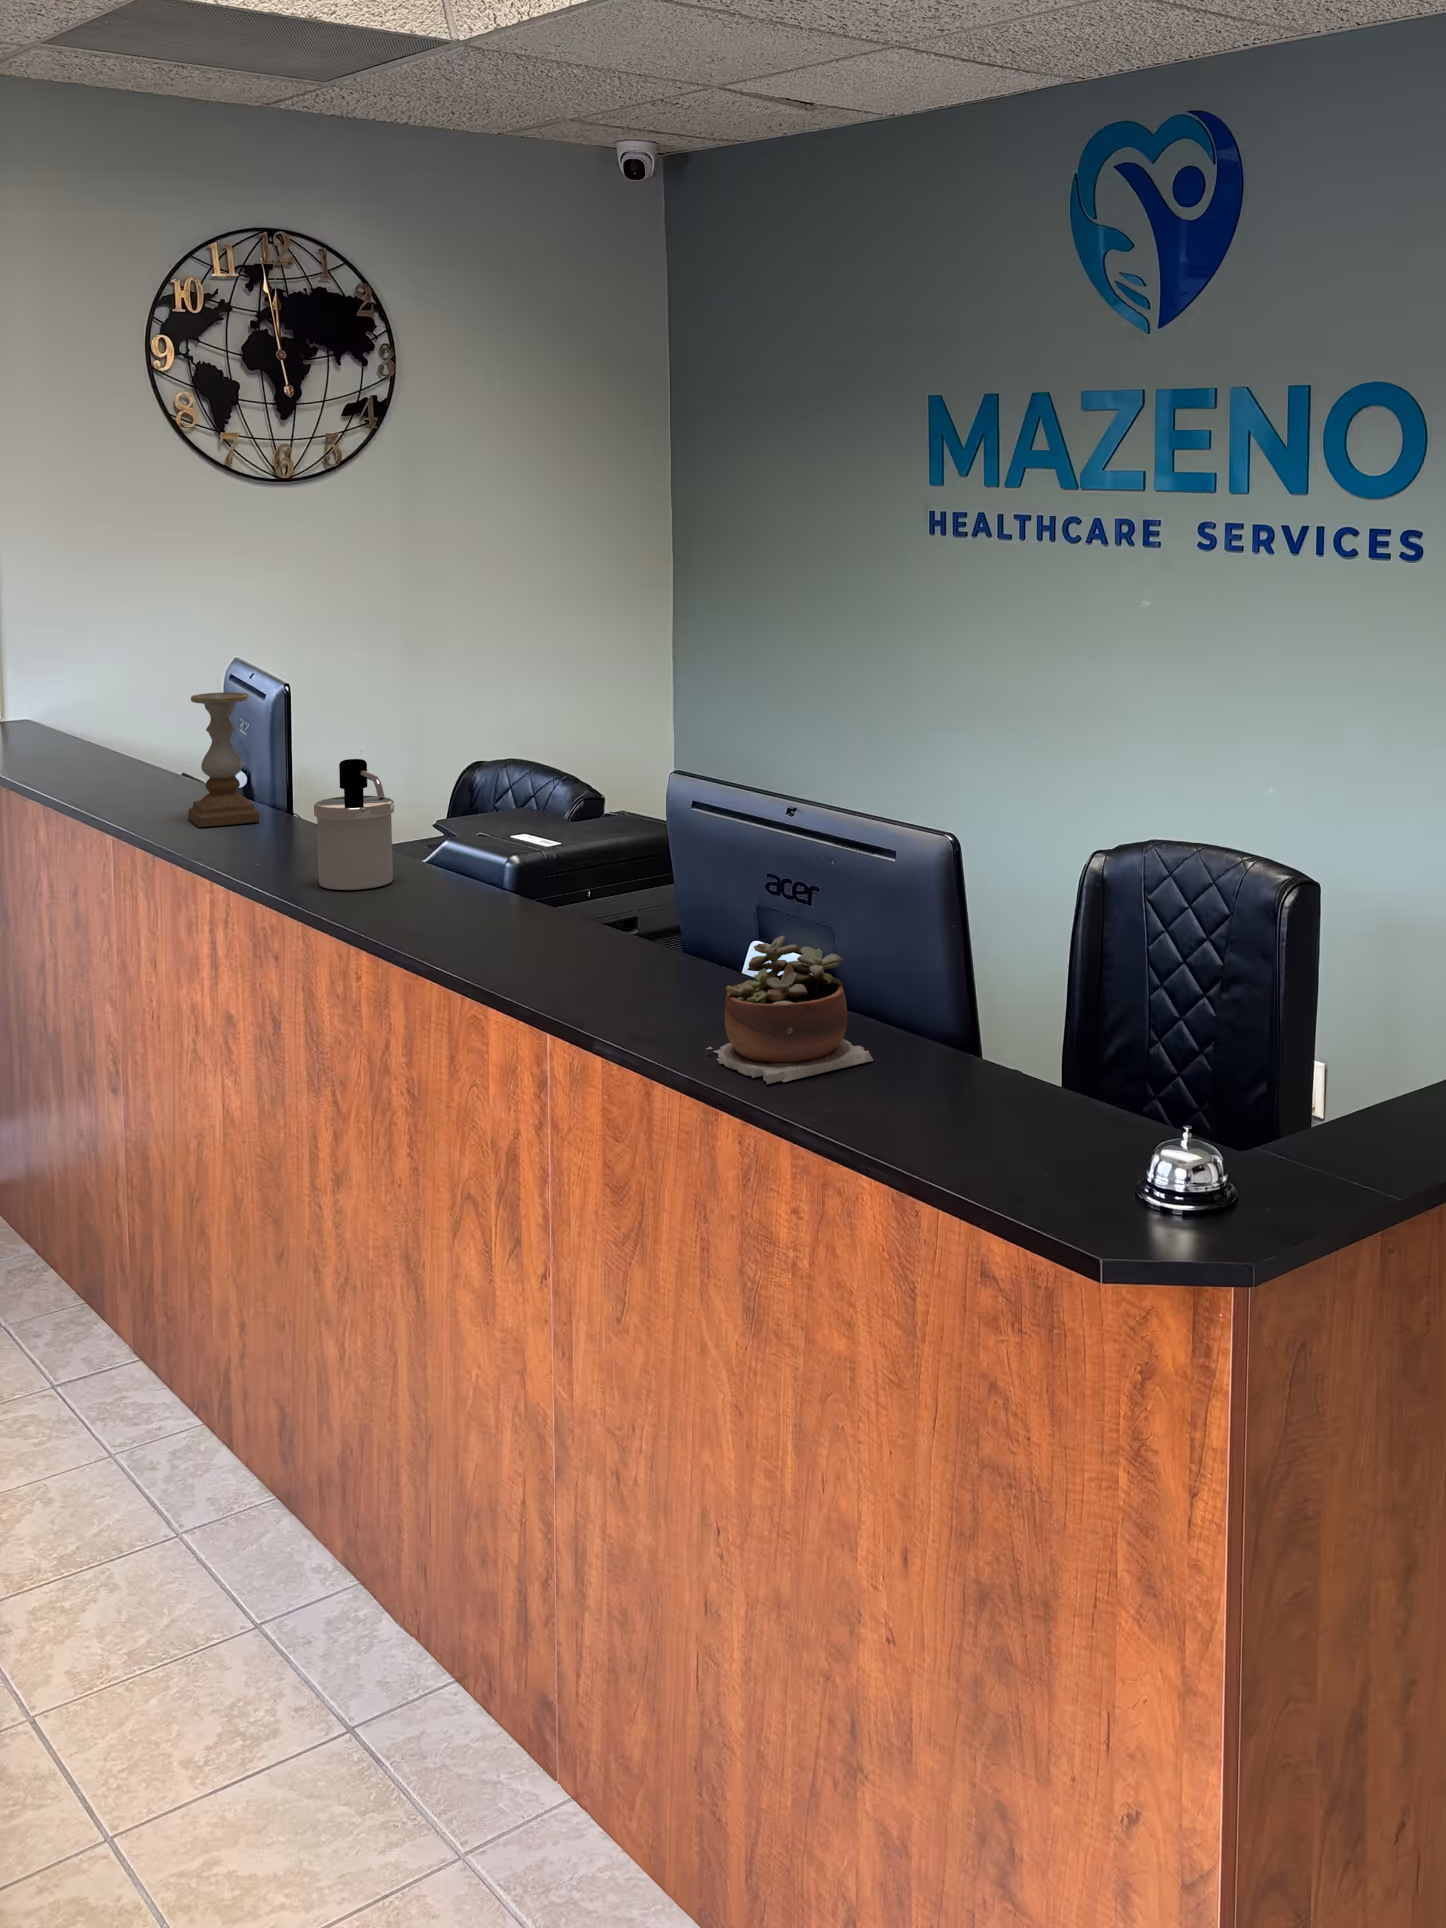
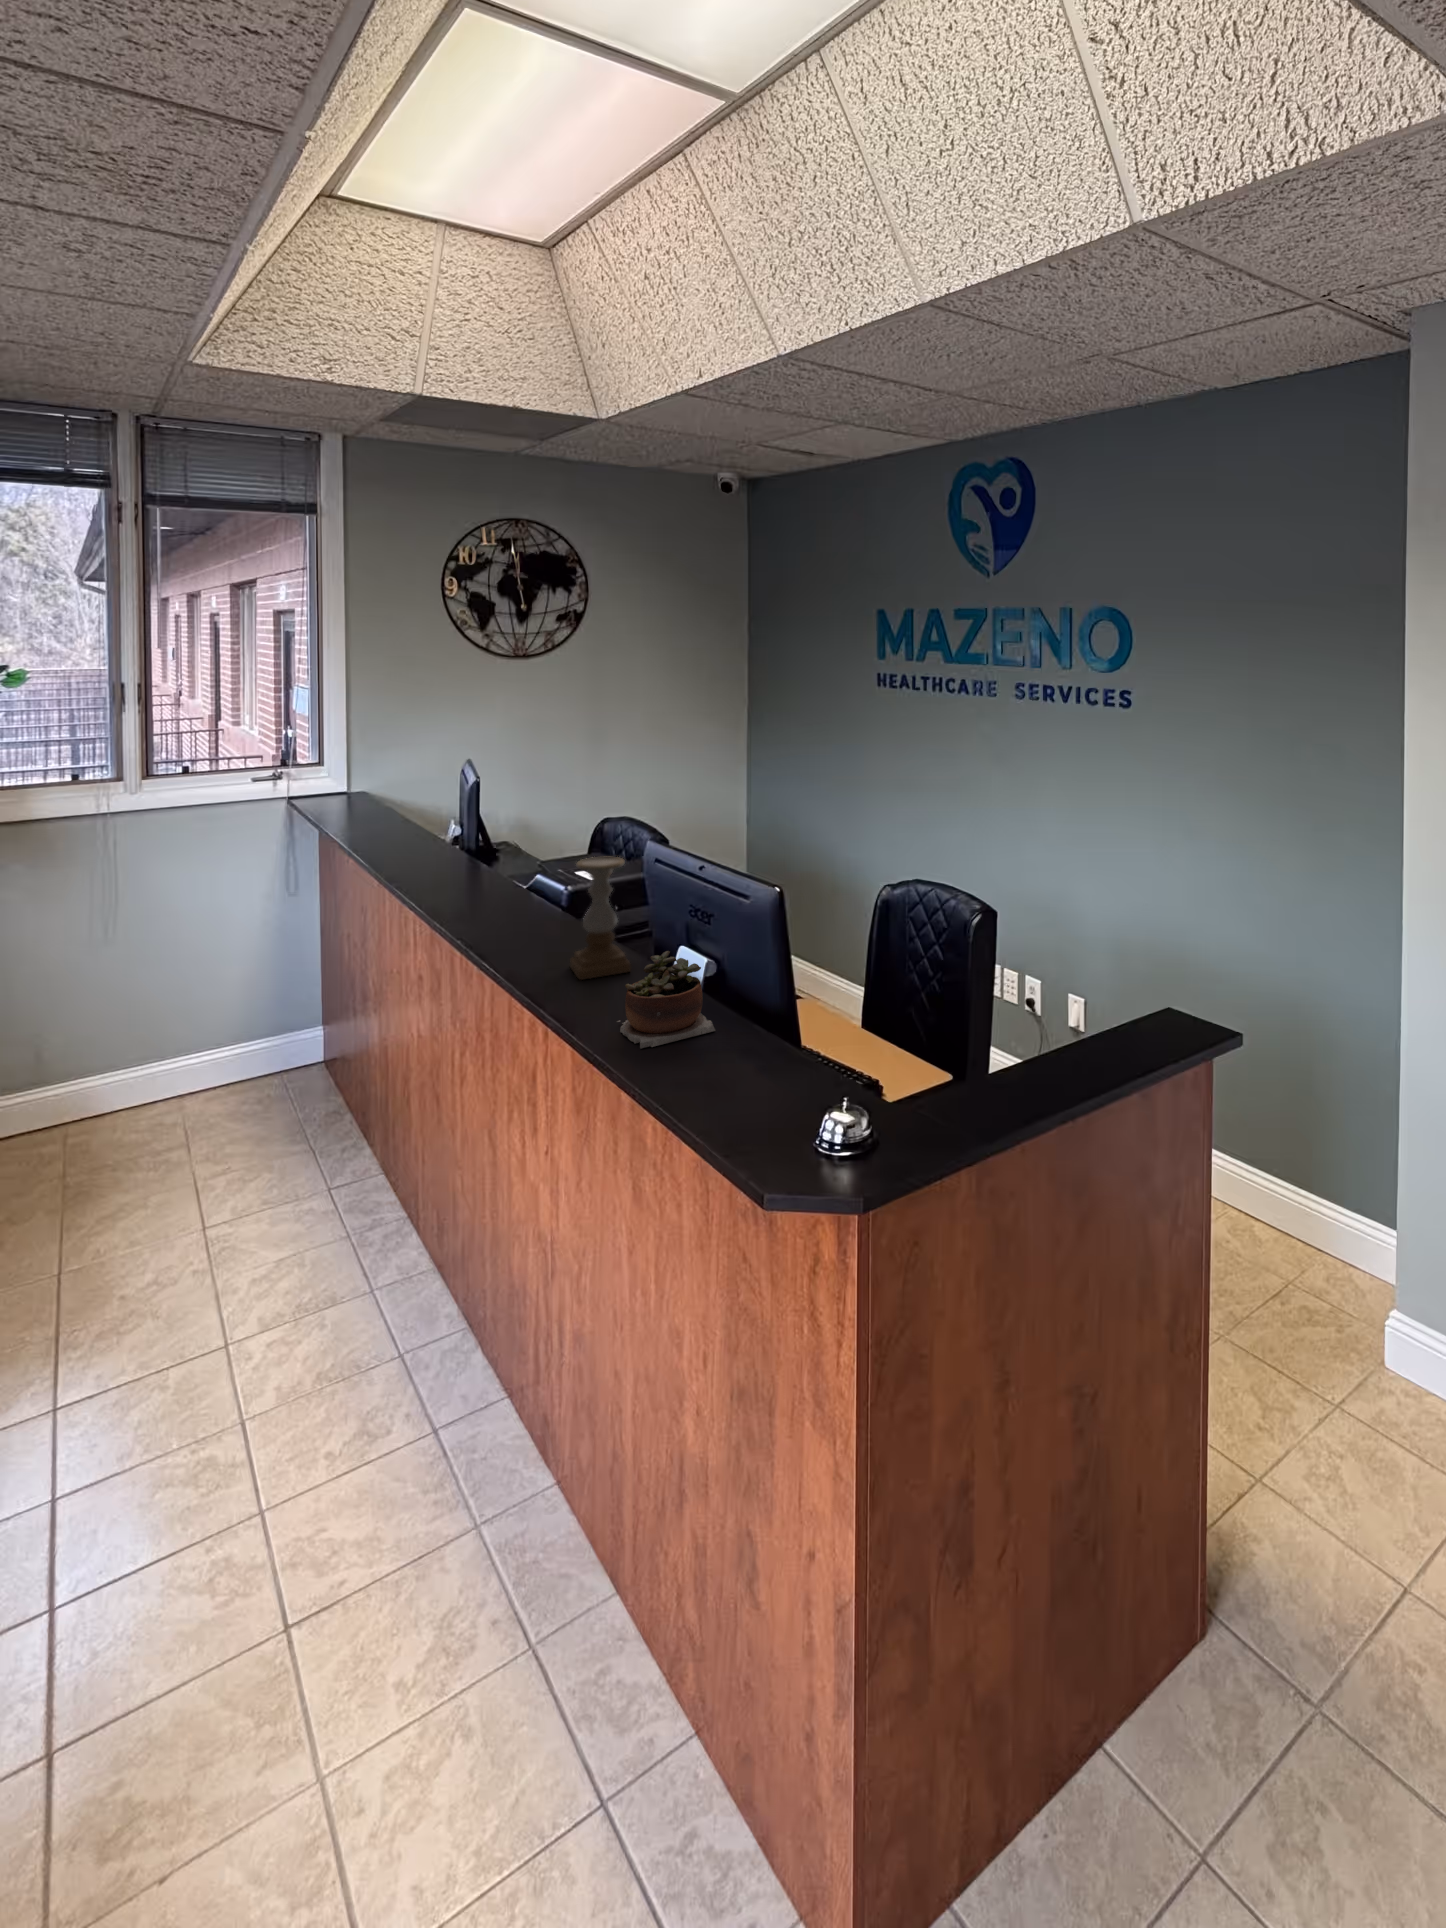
candle holder: present [188,692,259,827] -> present [570,856,631,980]
soap dispenser: present [314,759,394,890] -> none [460,825,508,903]

